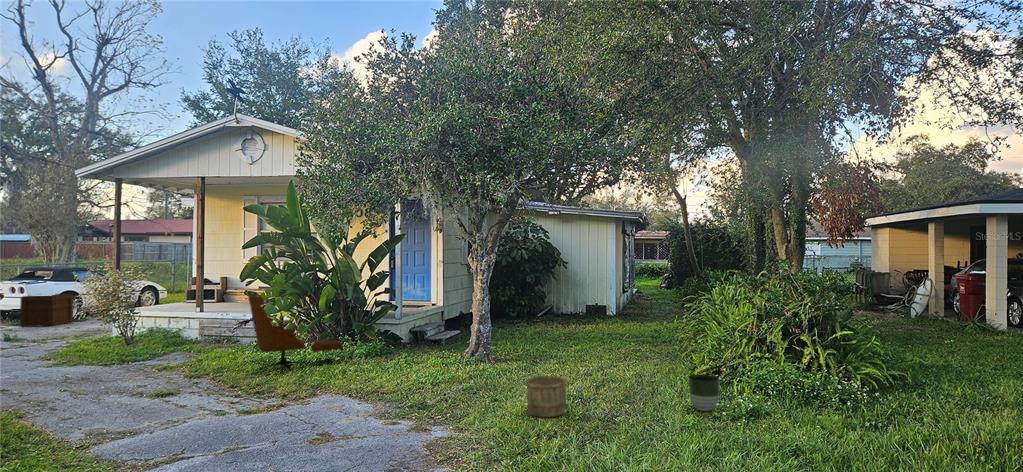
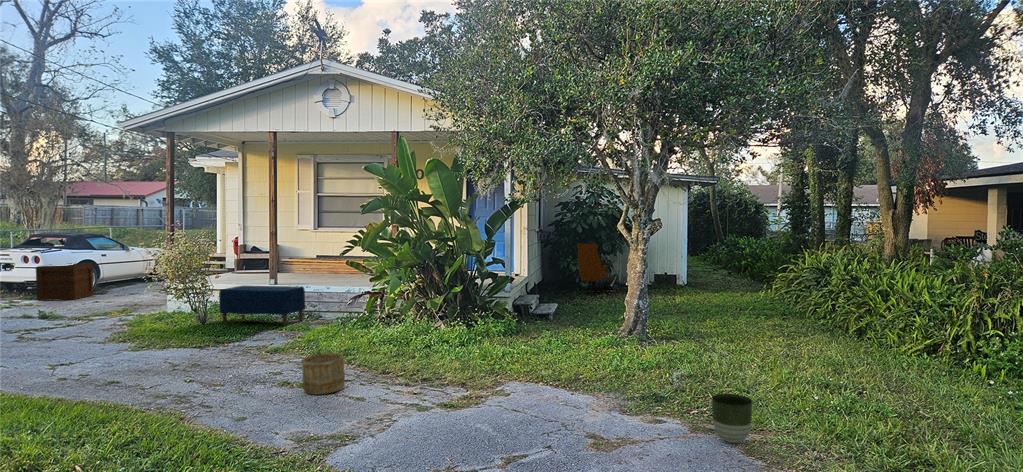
lounge chair: present [248,295,343,371] -> present [577,243,614,293]
bench: none [144,313,221,349] -> present [219,286,305,326]
planter: present [688,374,719,411] -> present [712,394,753,443]
wooden bucket: present [526,376,566,417] -> present [301,353,345,395]

